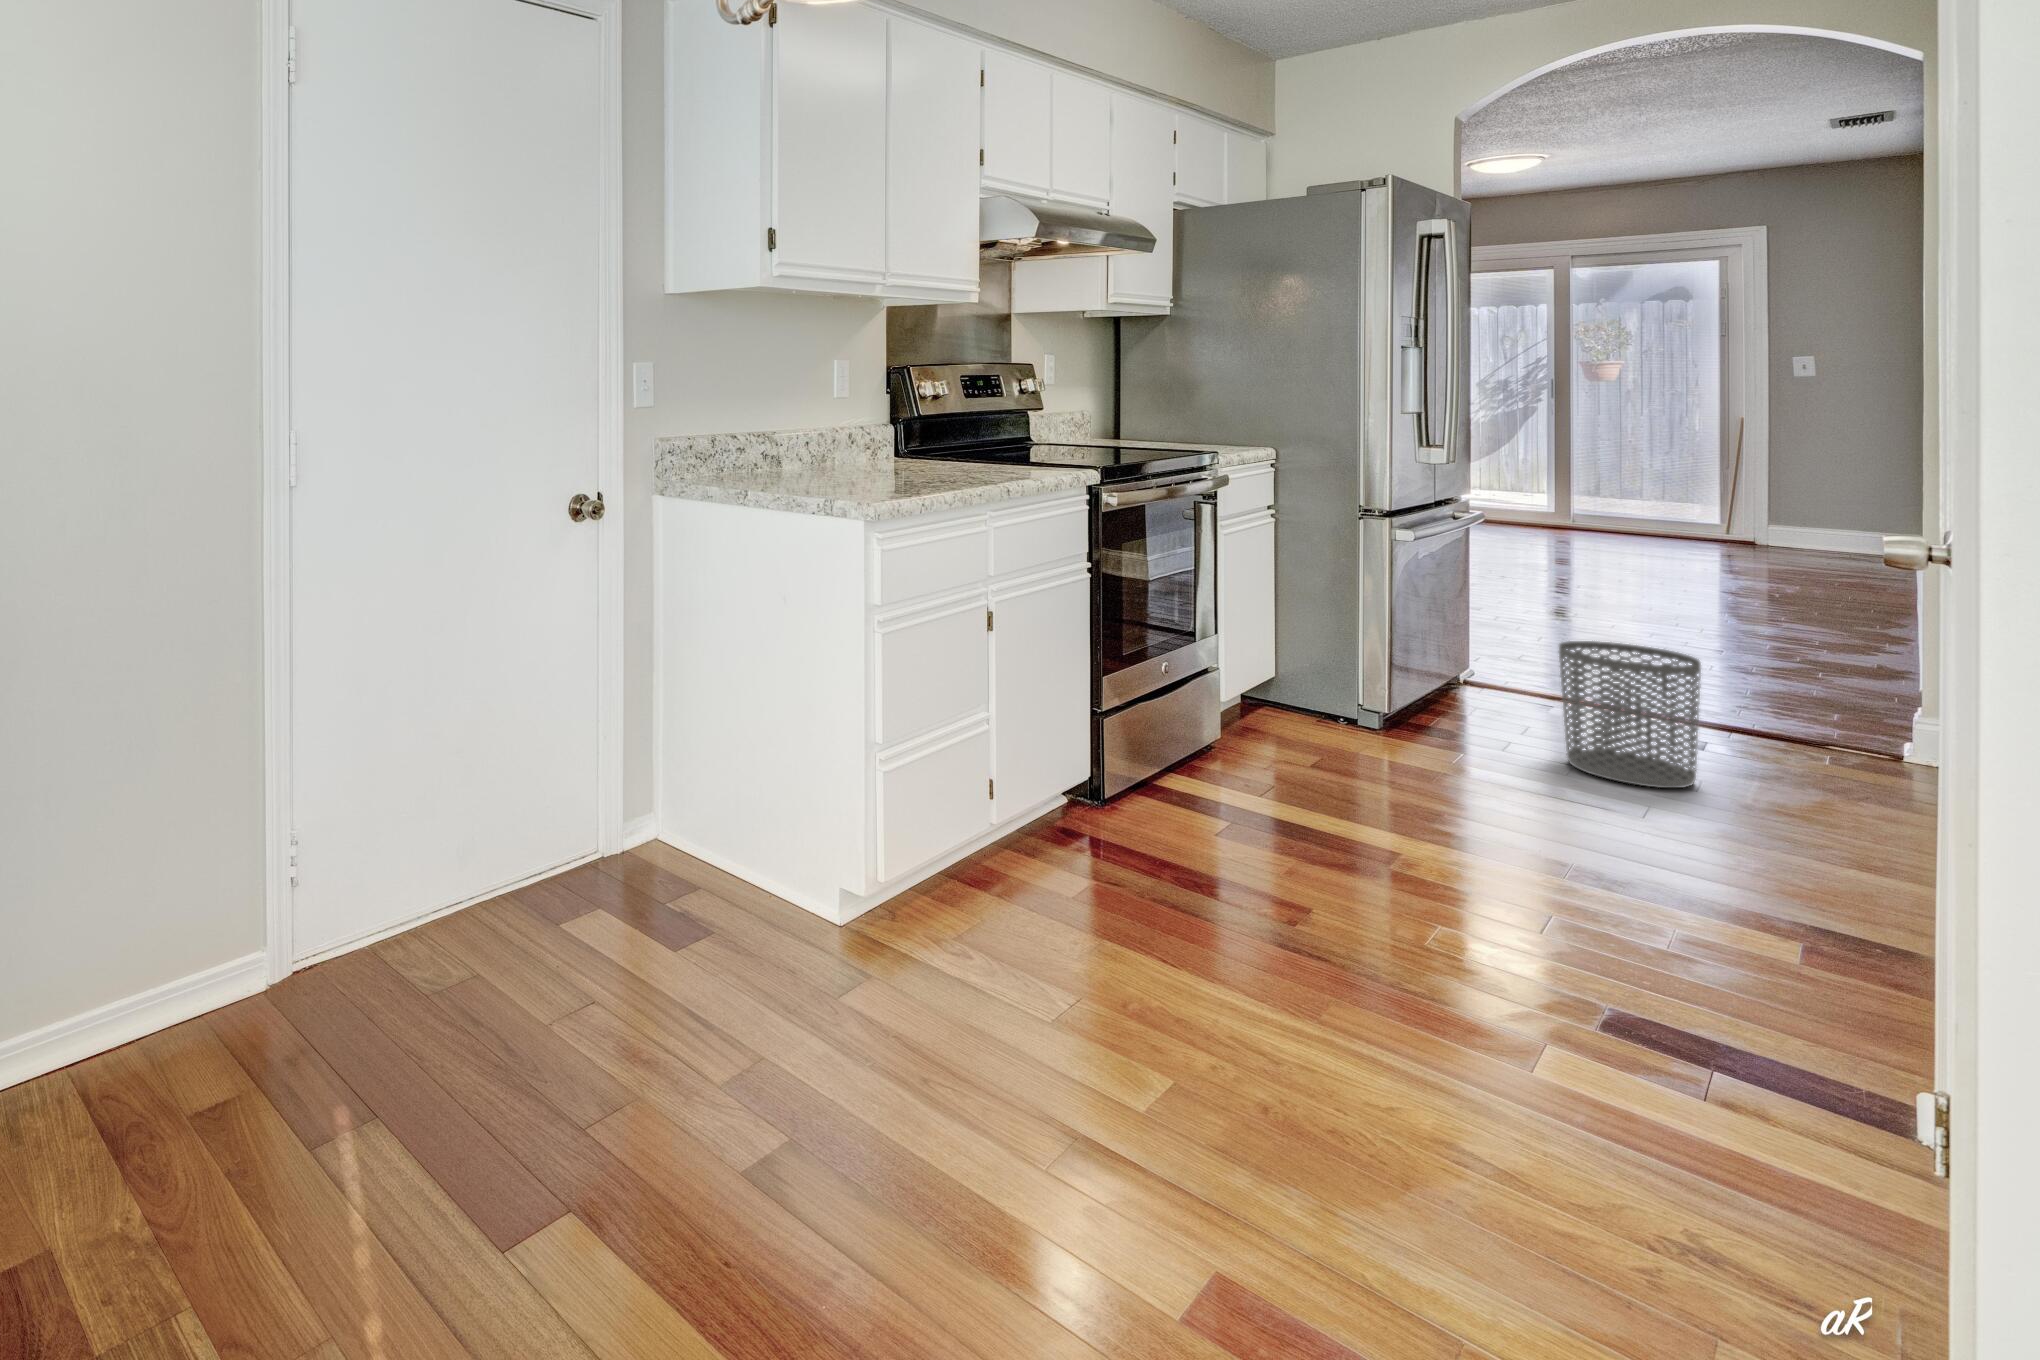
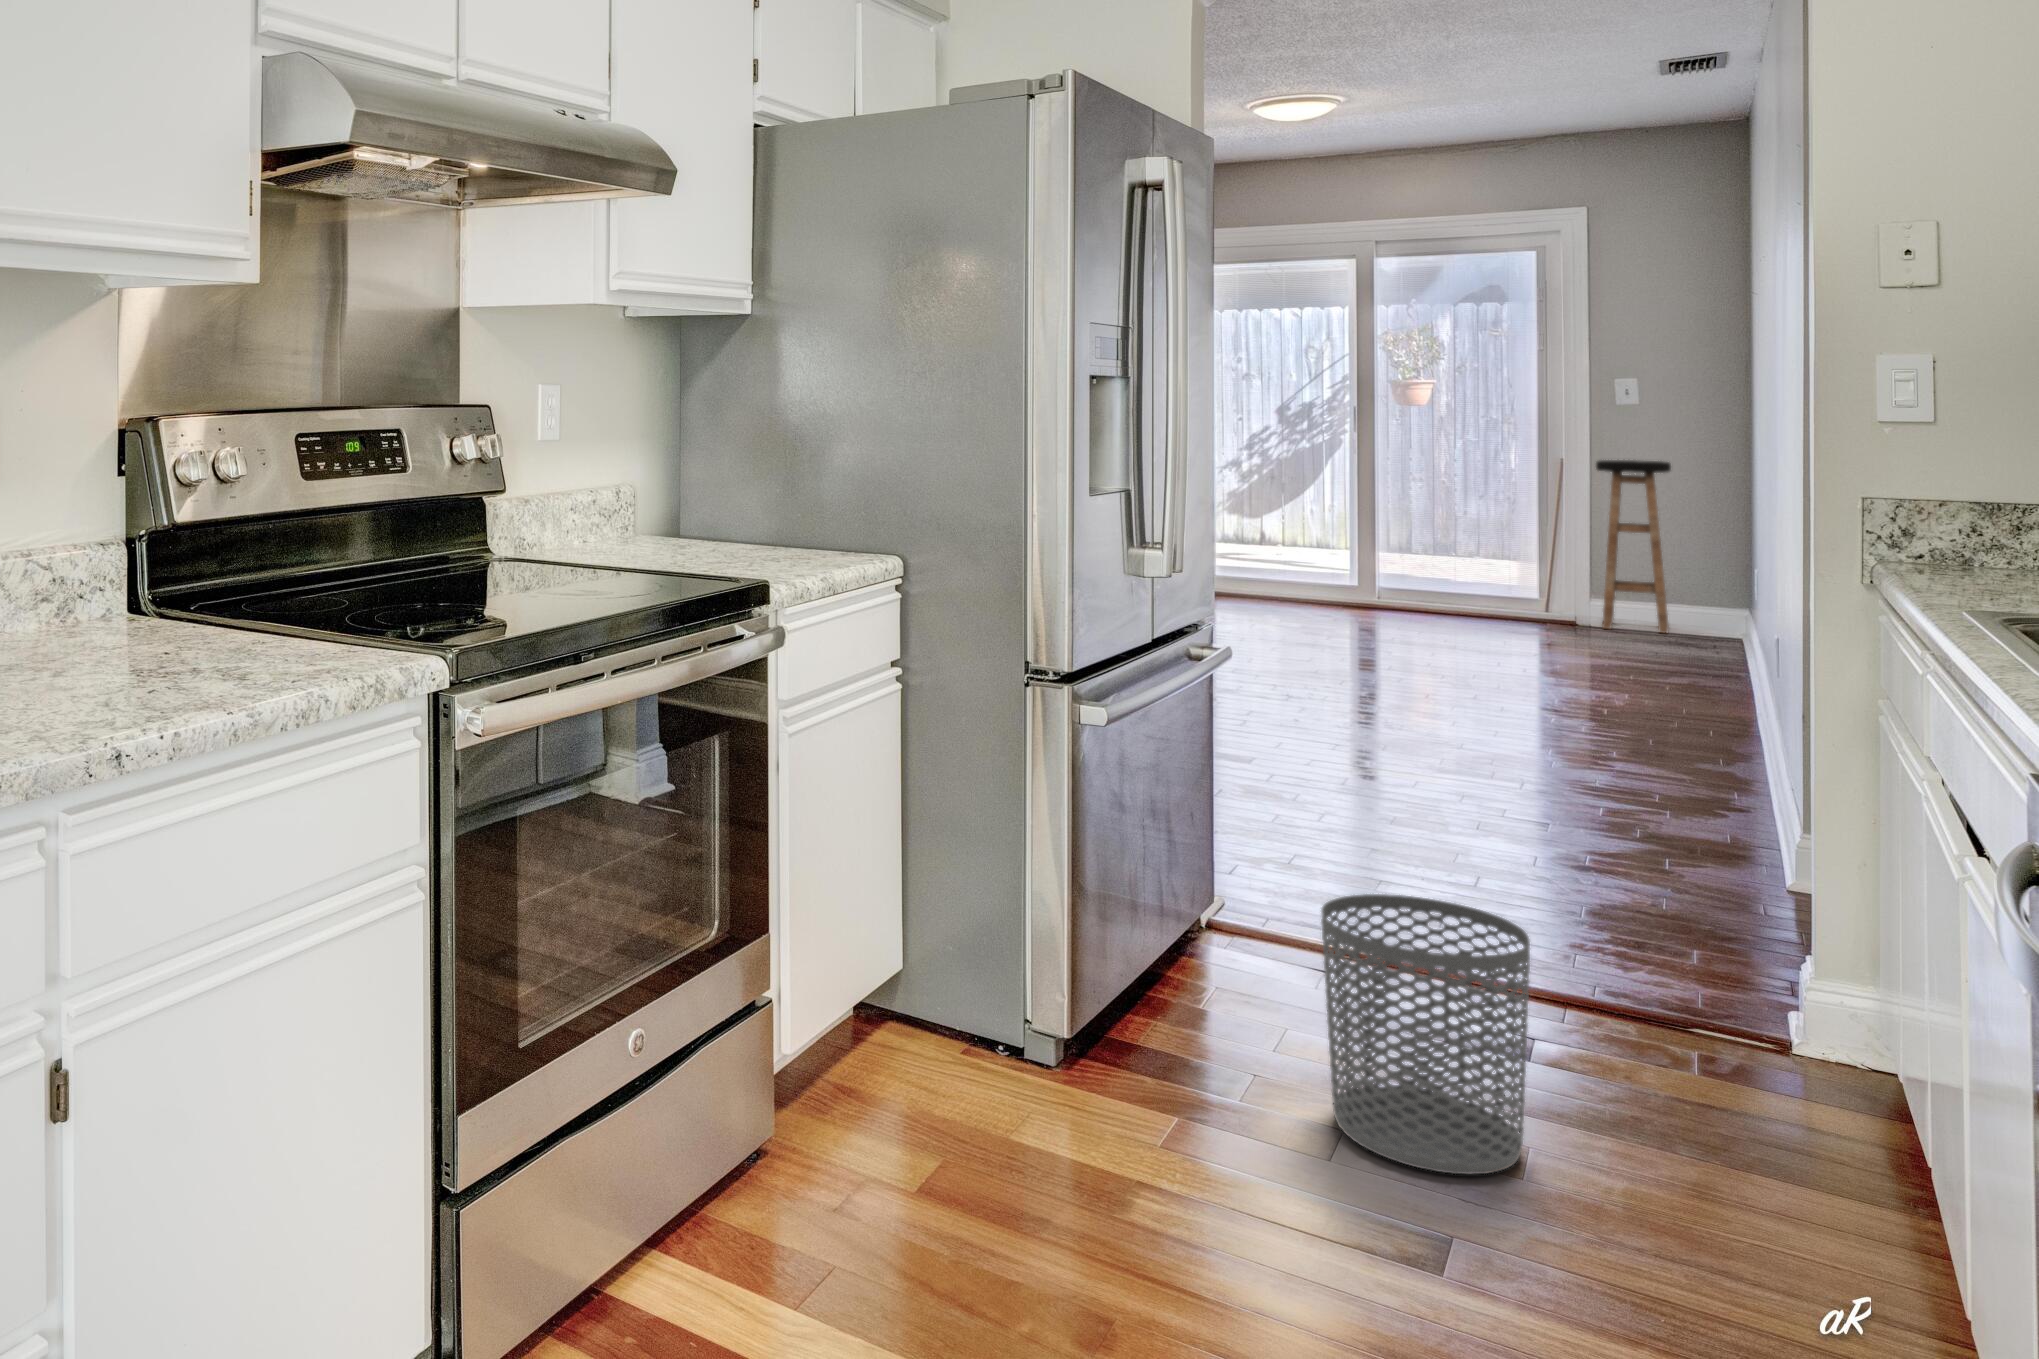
bar stool: none [1769,422,1838,552] -> present [1596,460,1671,634]

